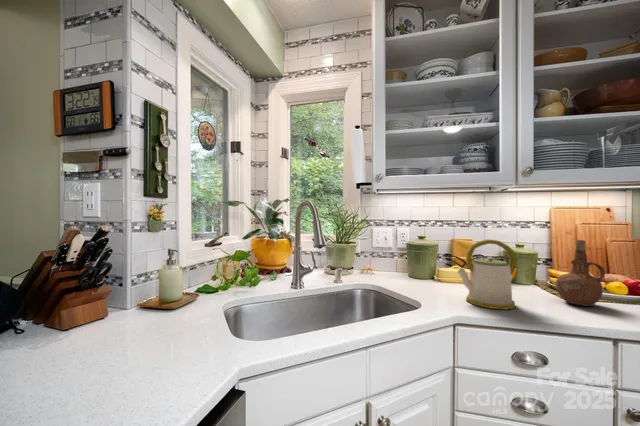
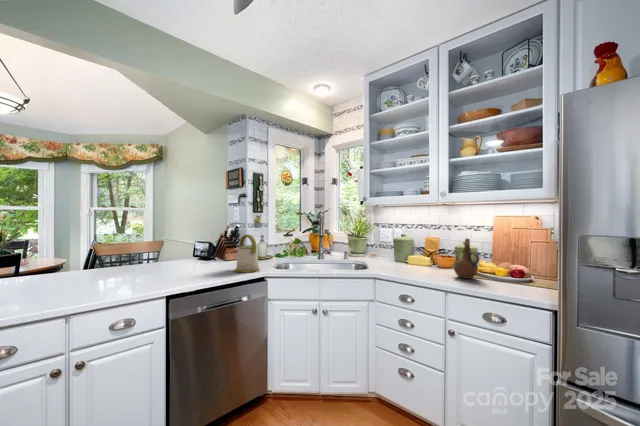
kettle: present [458,239,517,310] -> present [235,235,259,273]

